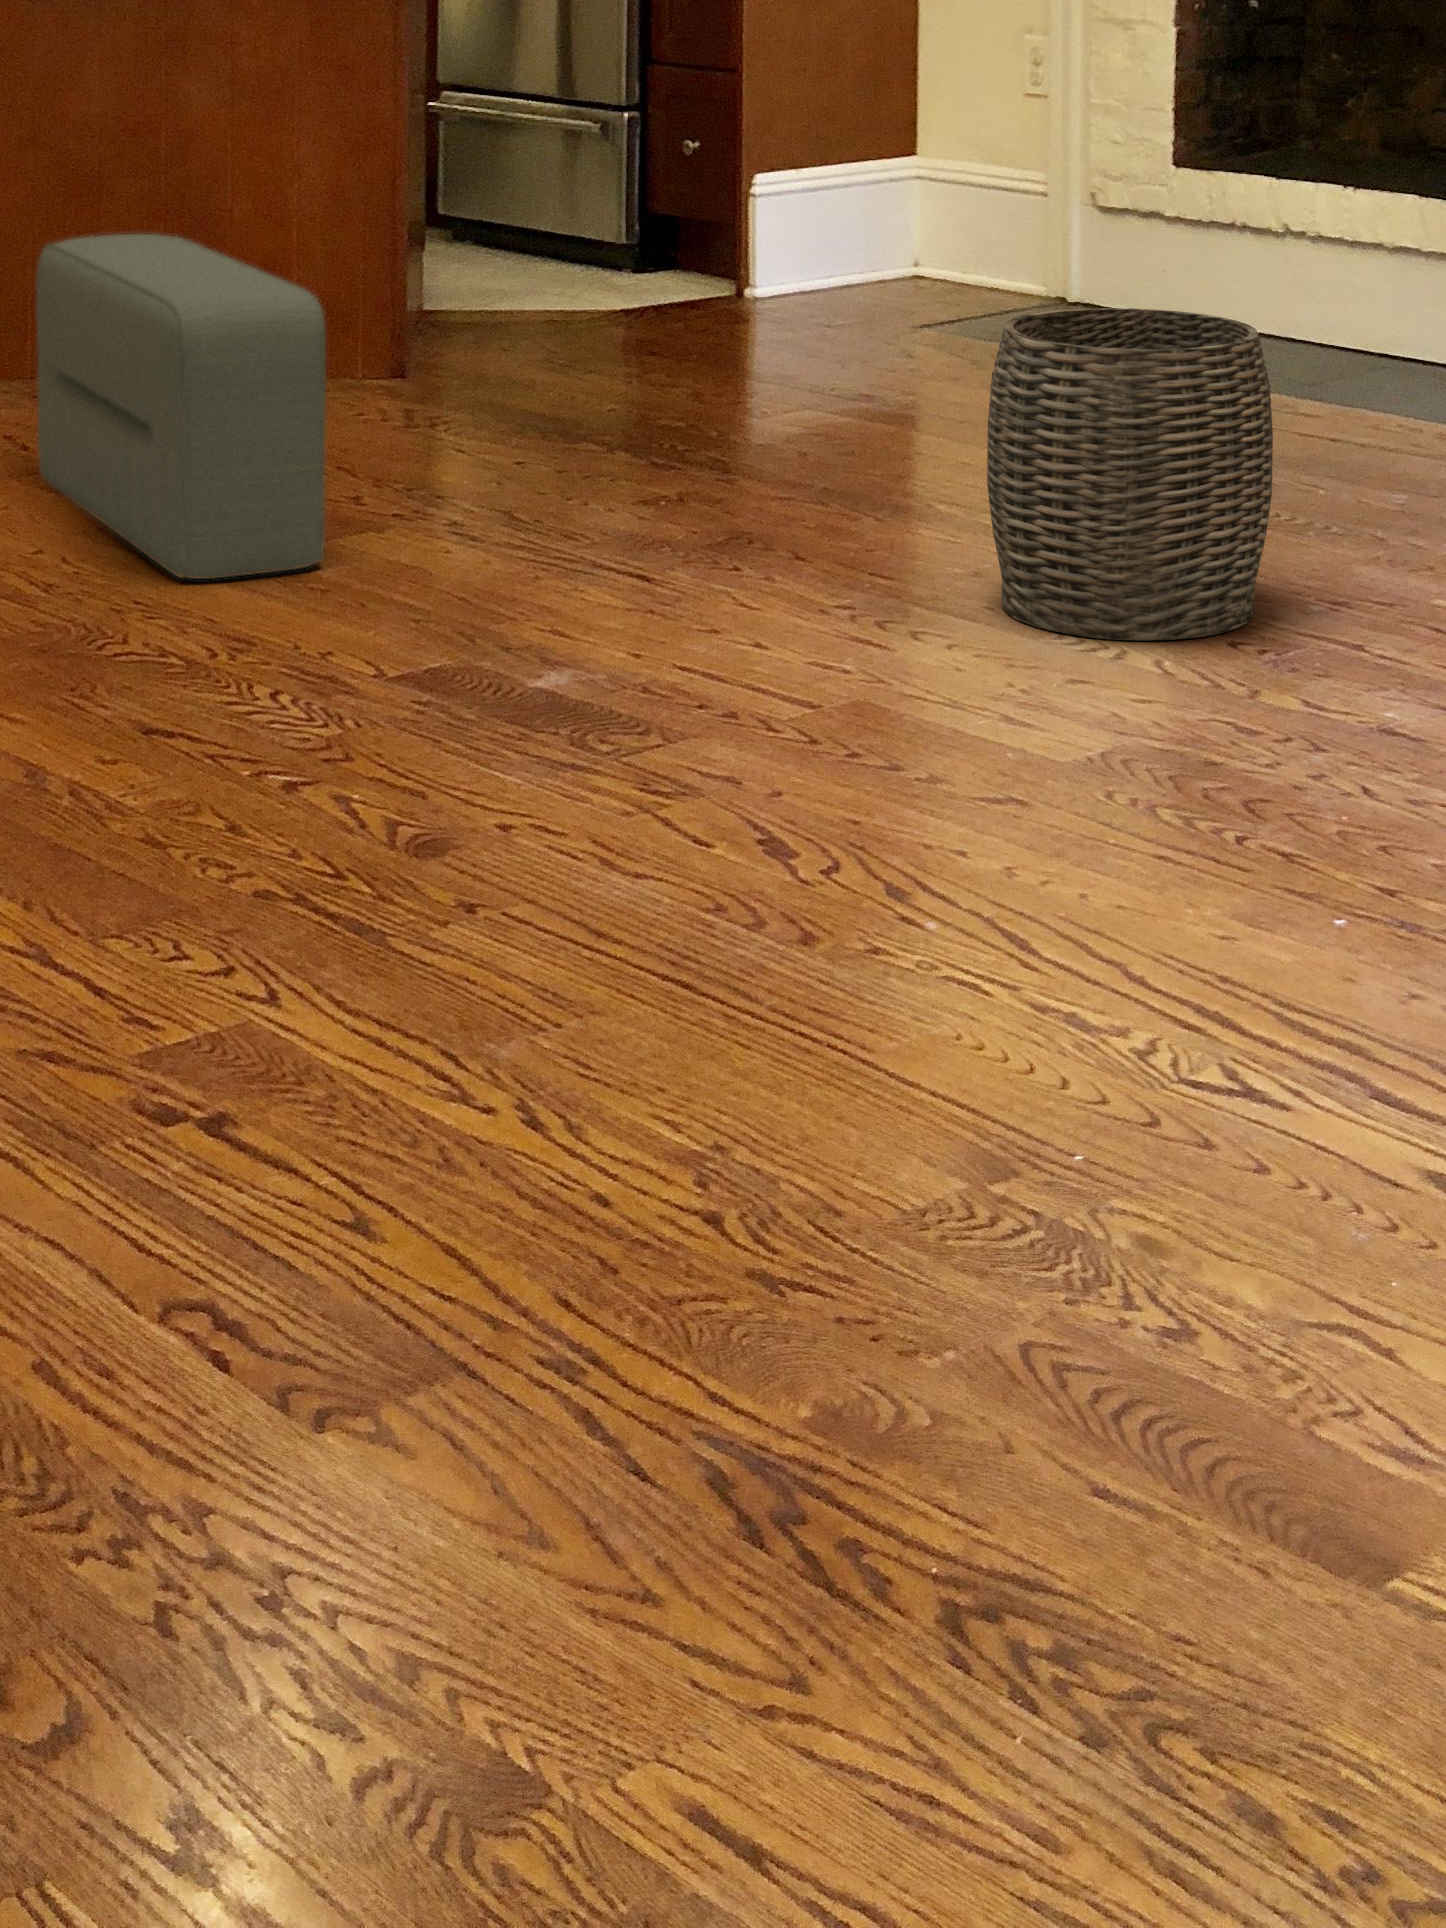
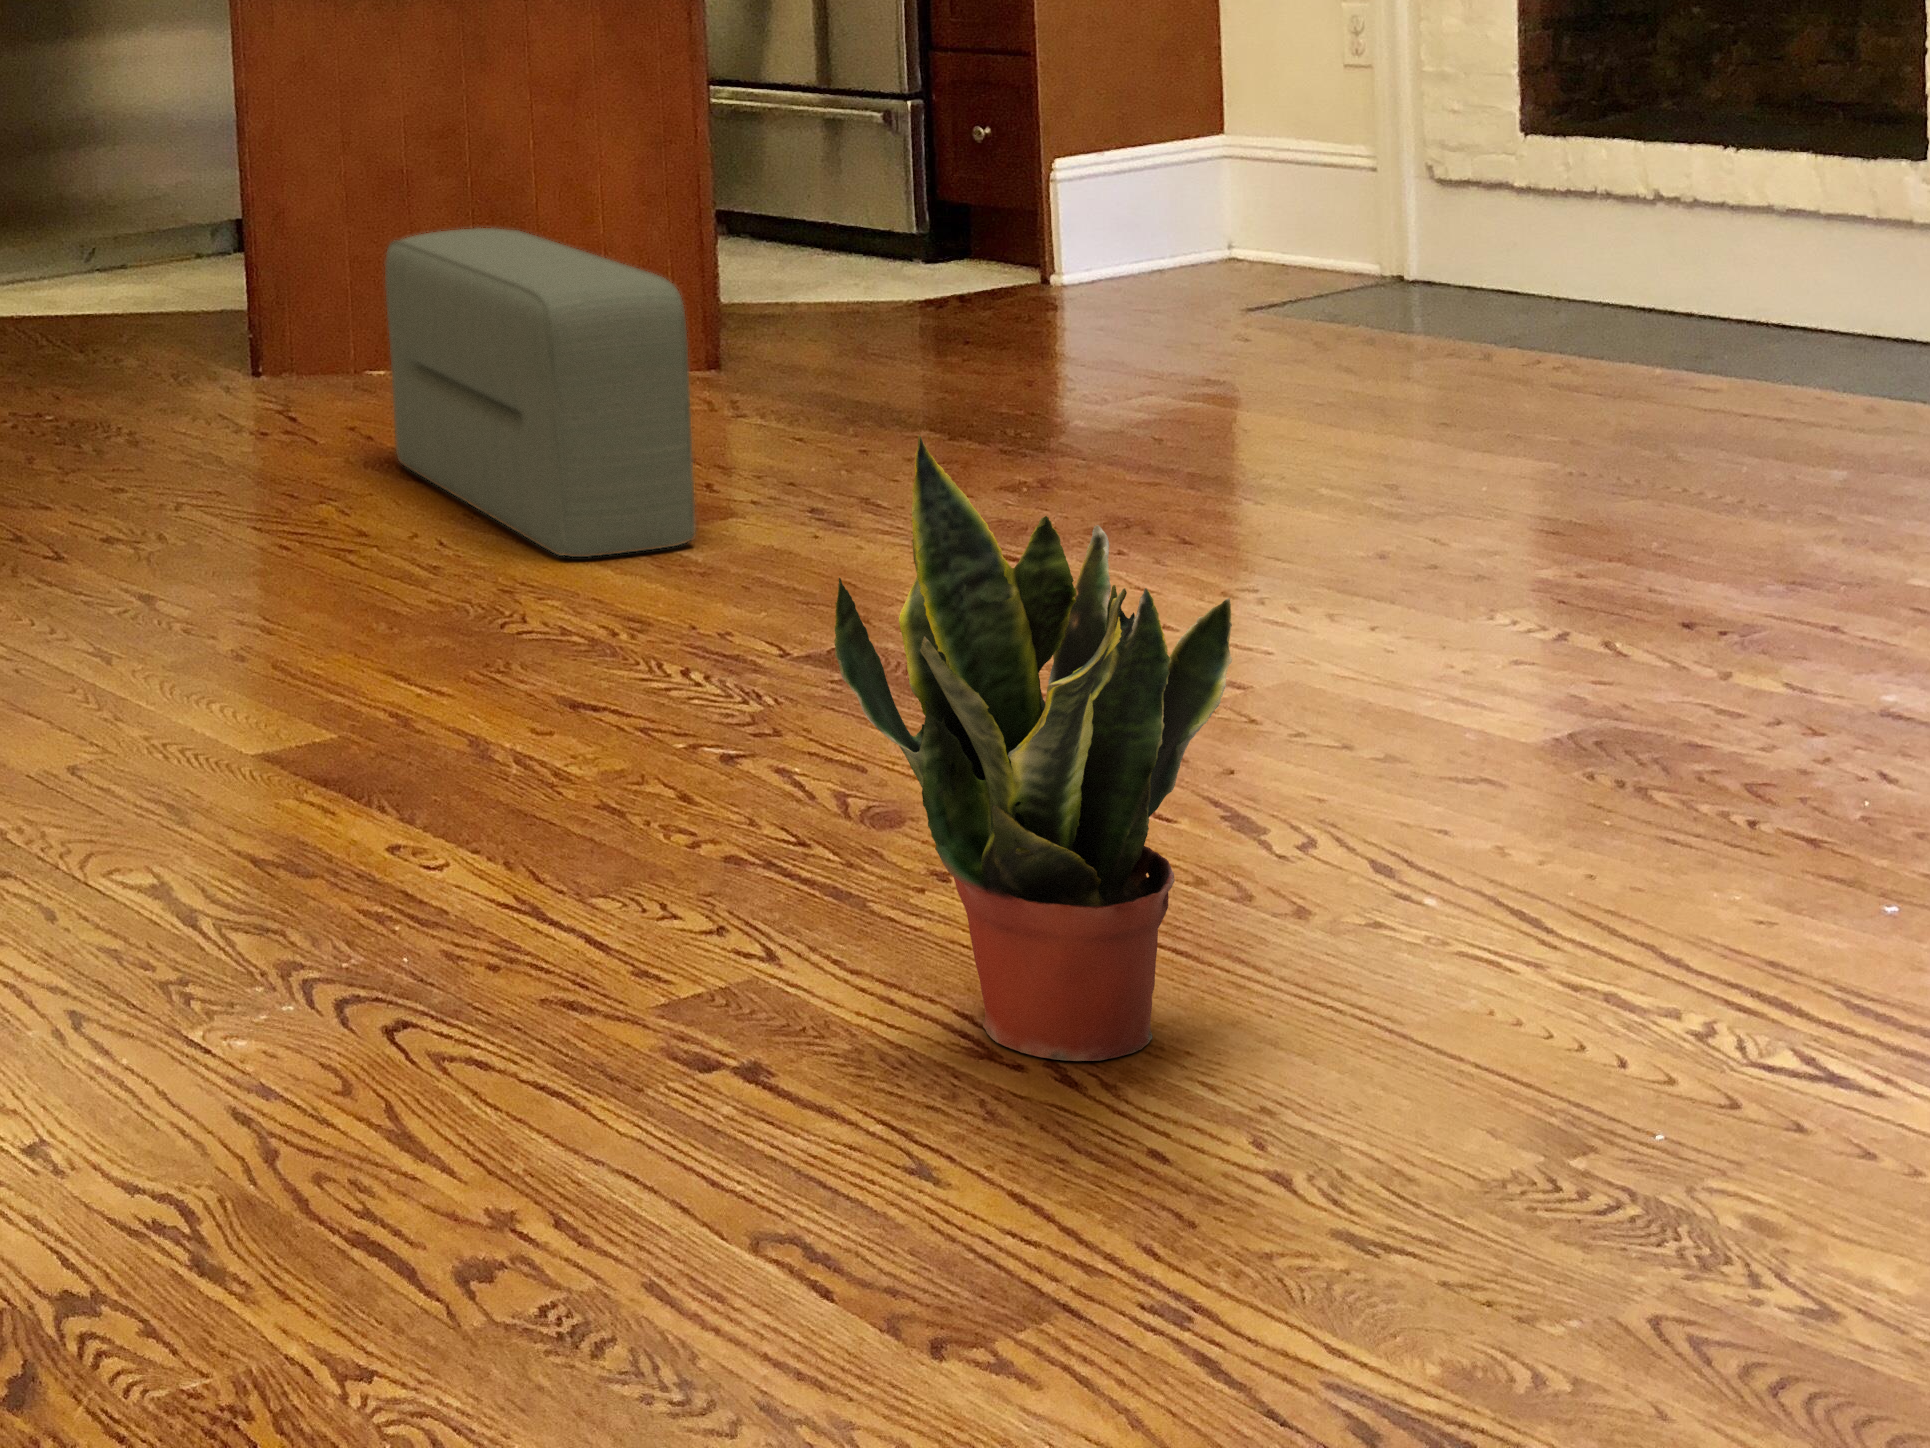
woven basket: present [987,308,1273,640] -> none [1387,274,1711,616]
potted plant: none [332,462,737,1102] -> present [834,435,1232,1061]

